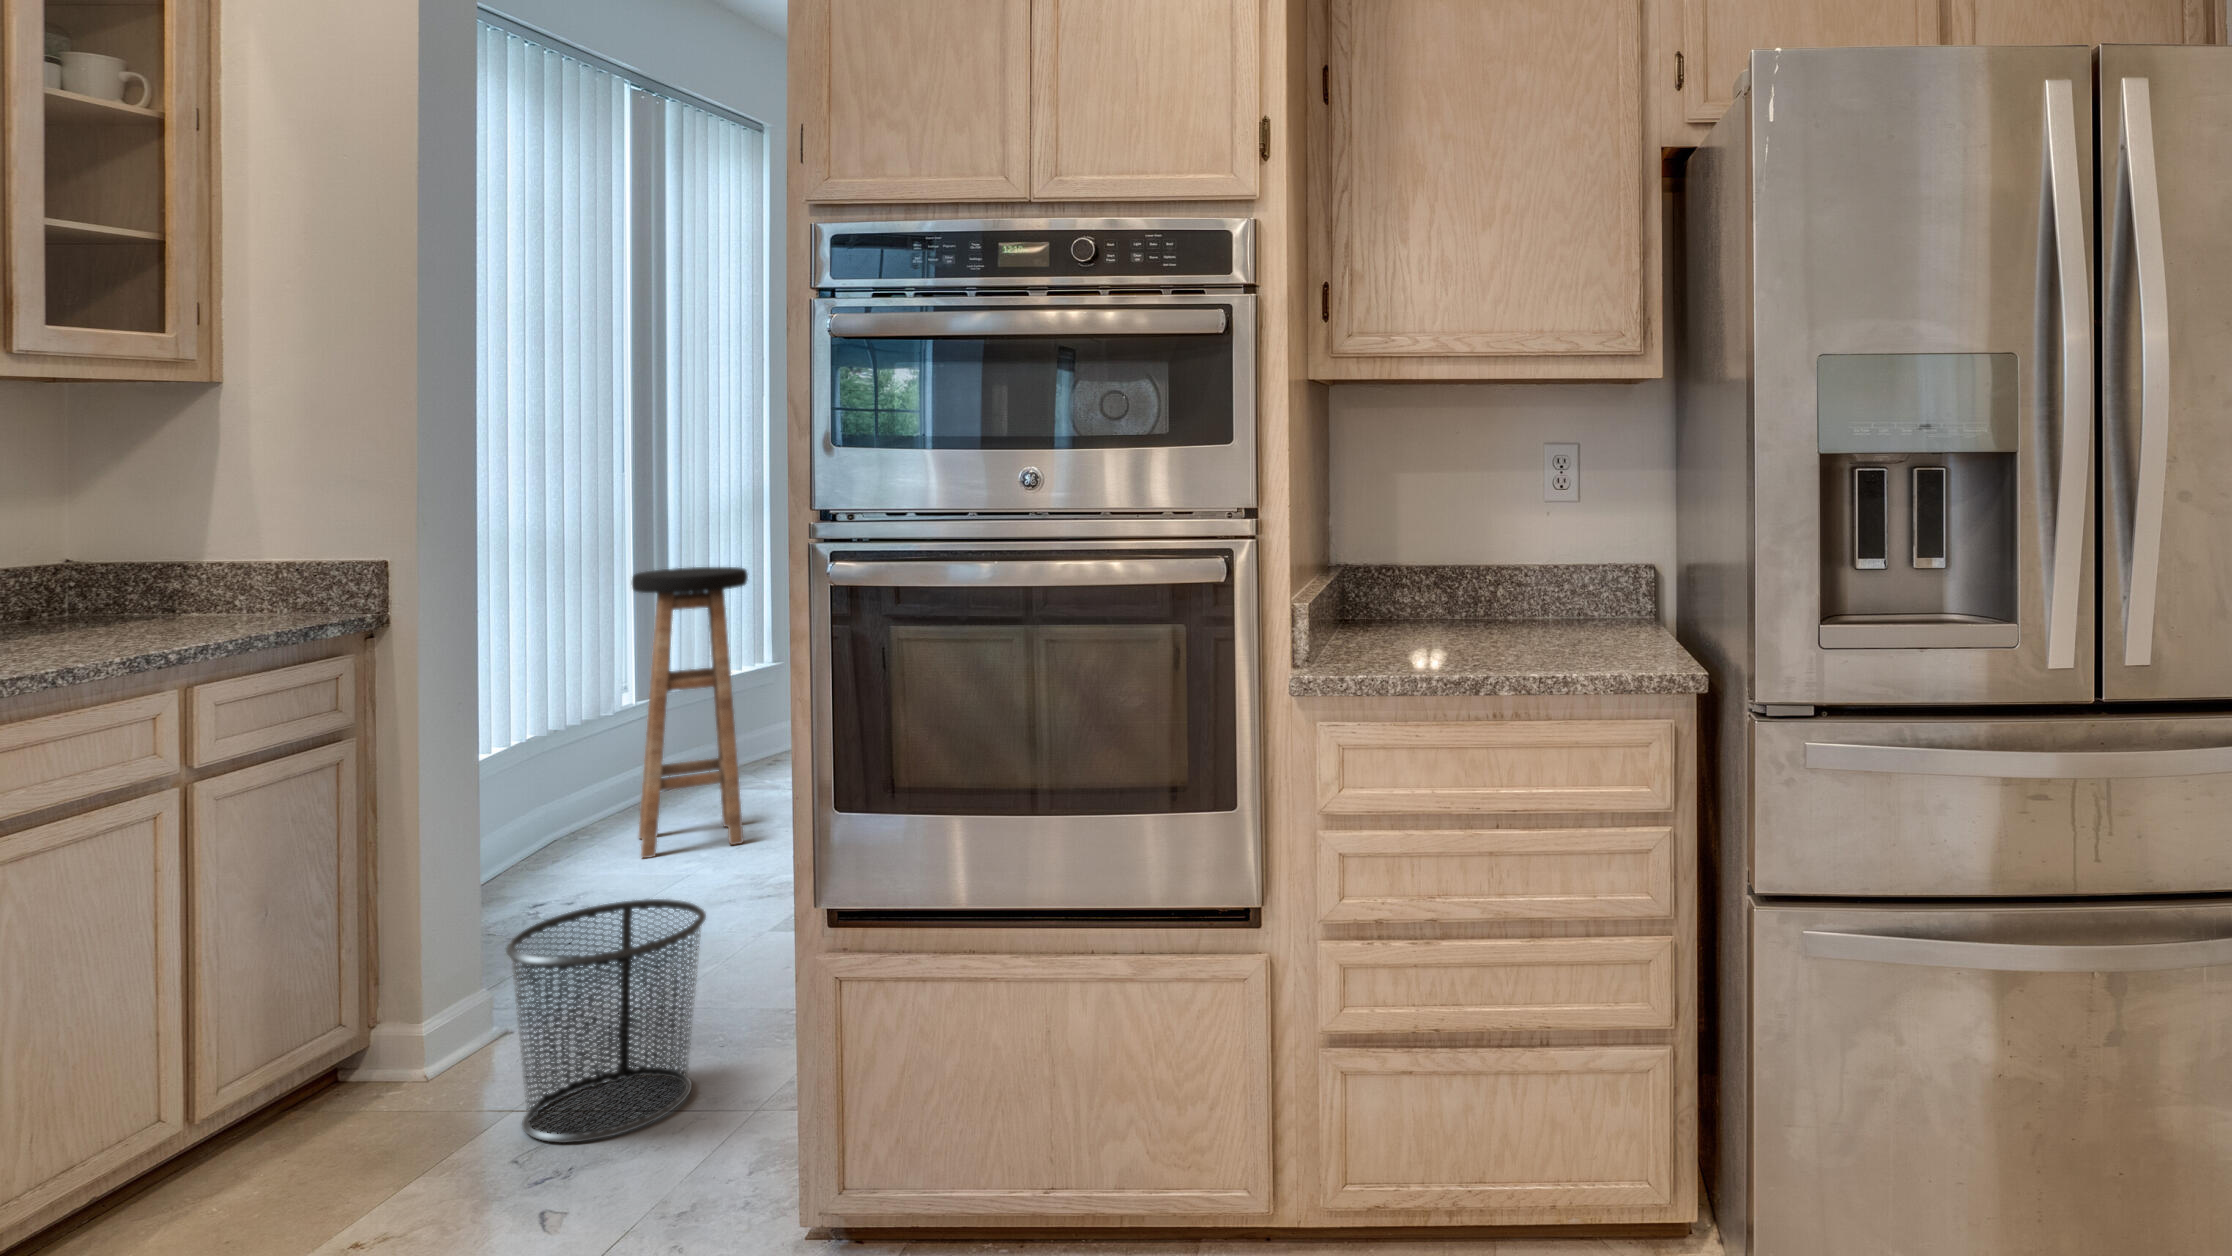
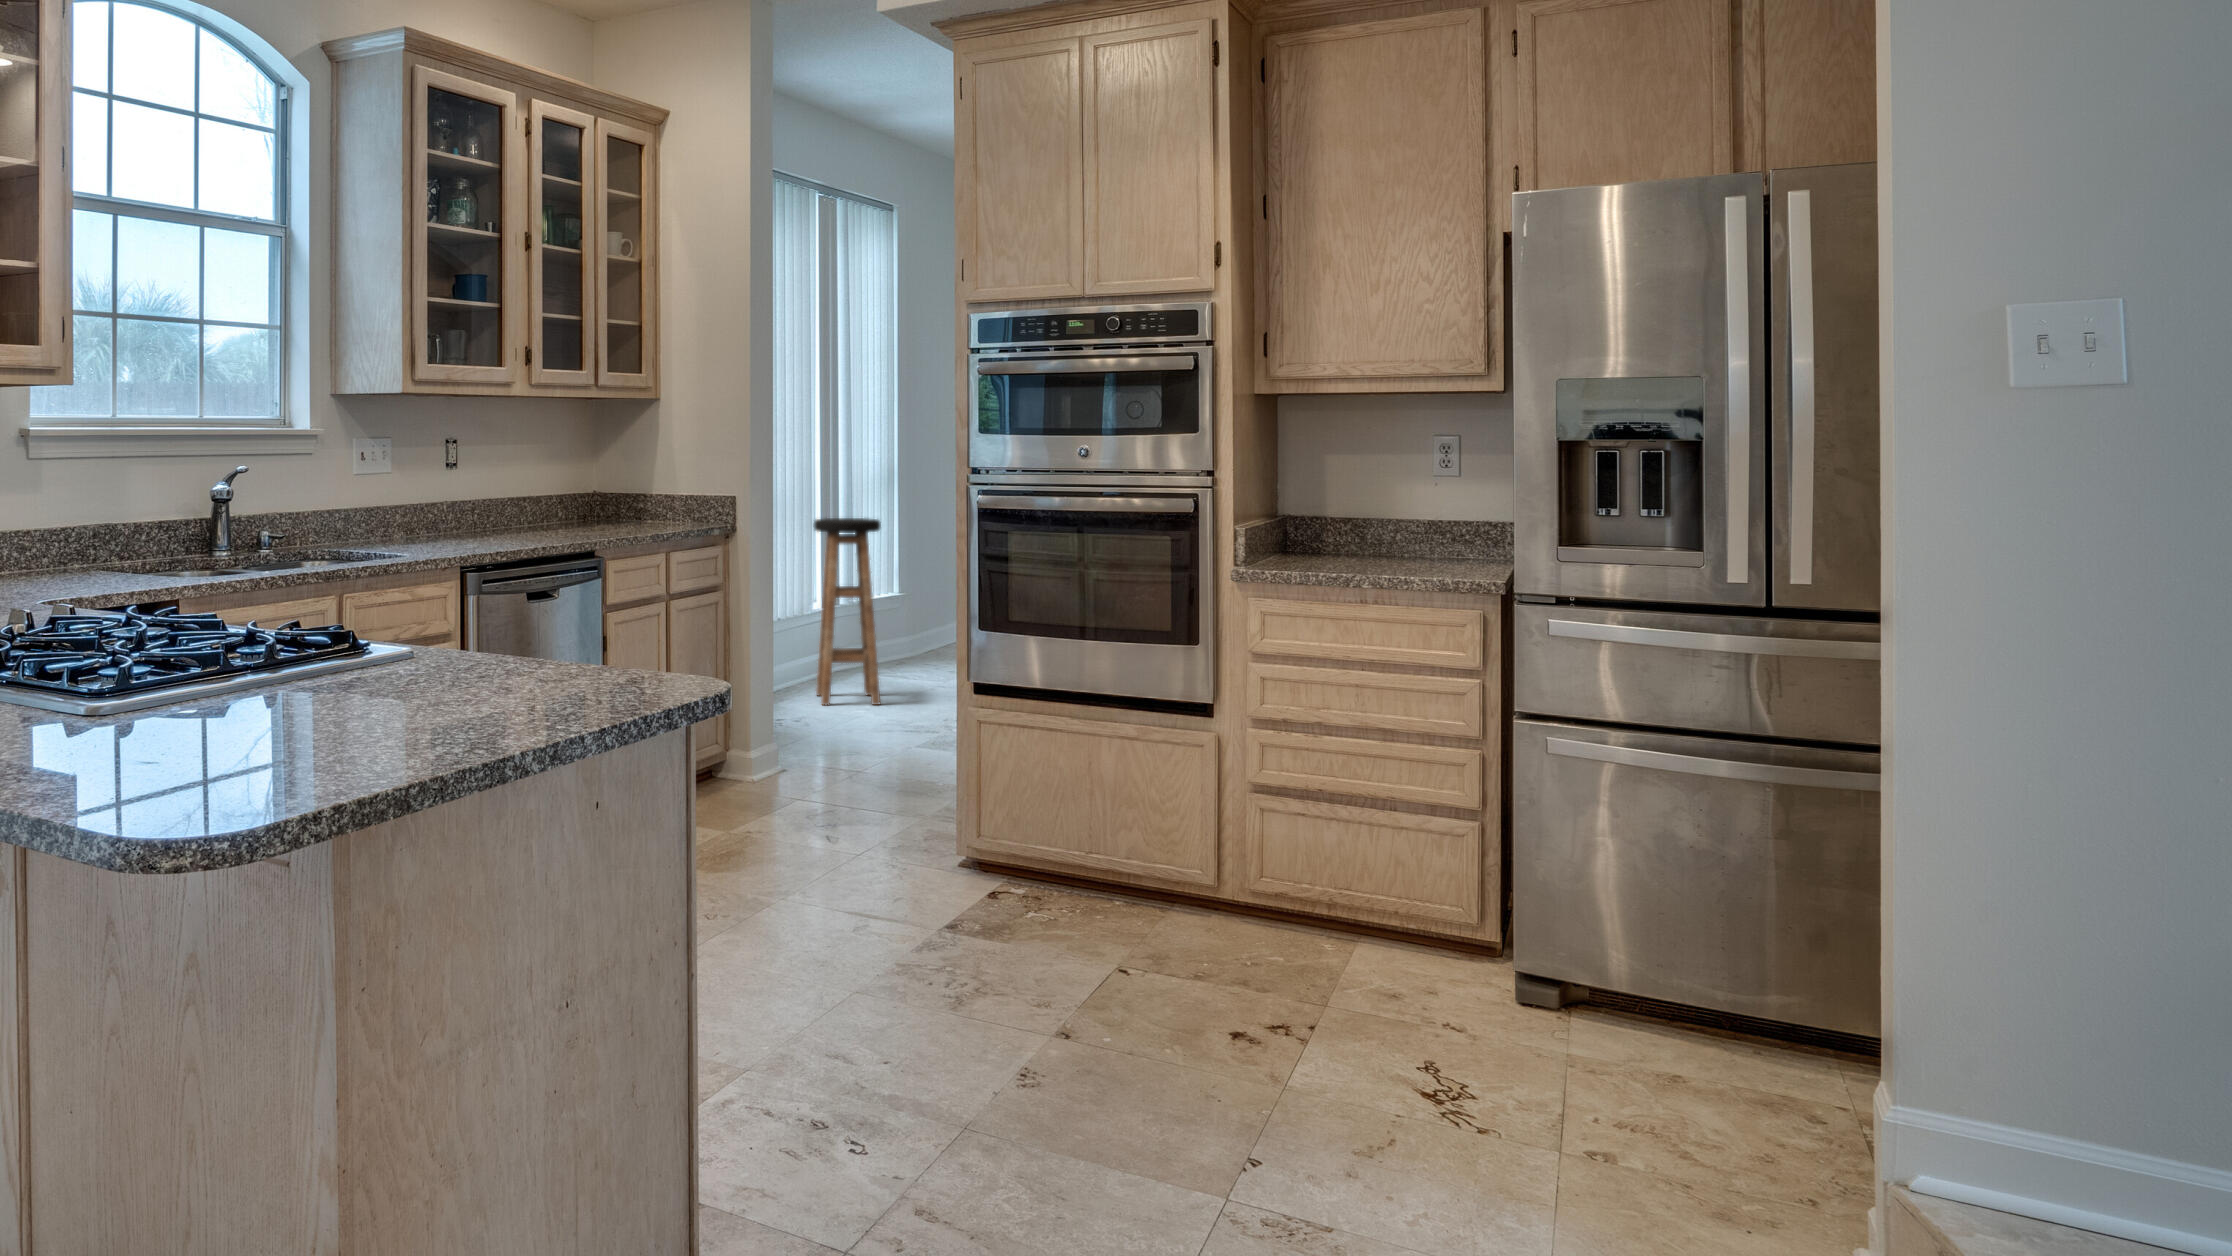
waste bin: present [506,899,706,1143] -> none [800,695,895,814]

